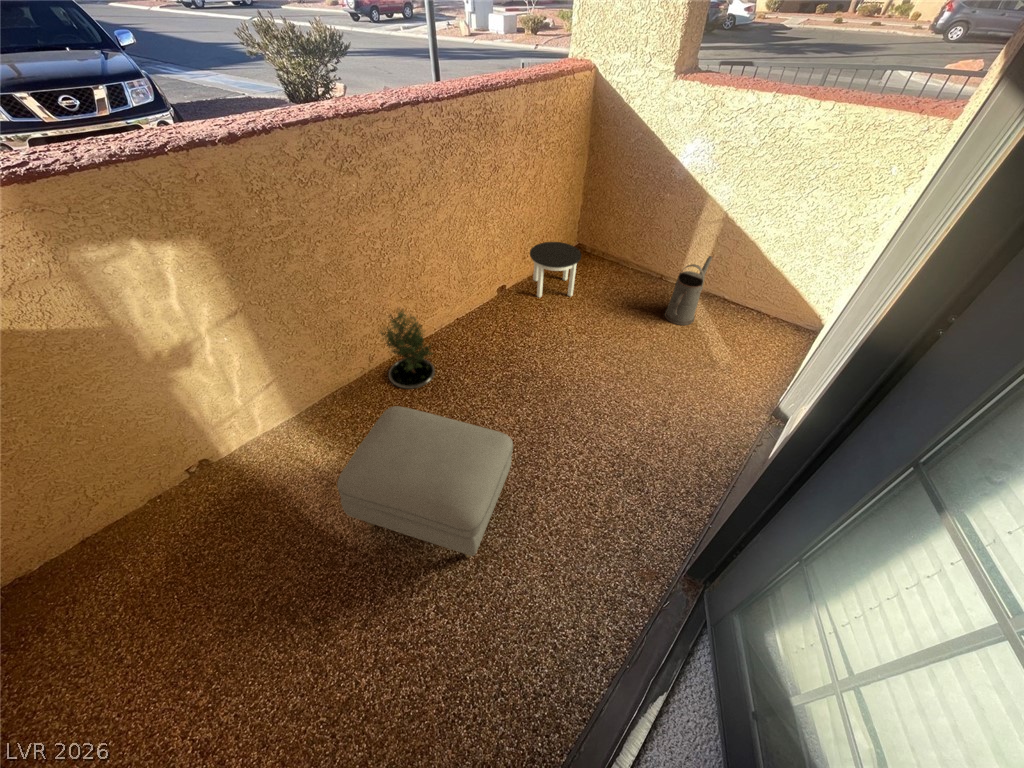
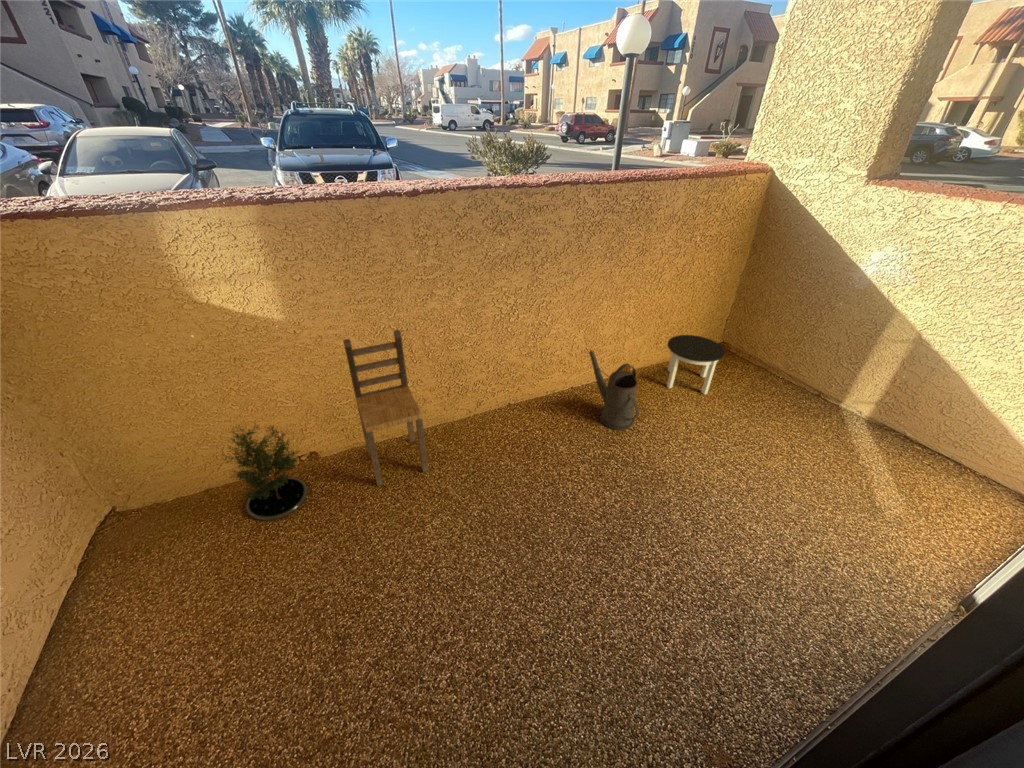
watering can: present [664,256,712,325] -> present [589,351,640,430]
chair: none [199,301,338,471] -> present [343,330,428,486]
potted tree: present [381,309,435,389] -> present [229,425,307,520]
ottoman: present [337,406,513,558] -> none [398,450,584,634]

